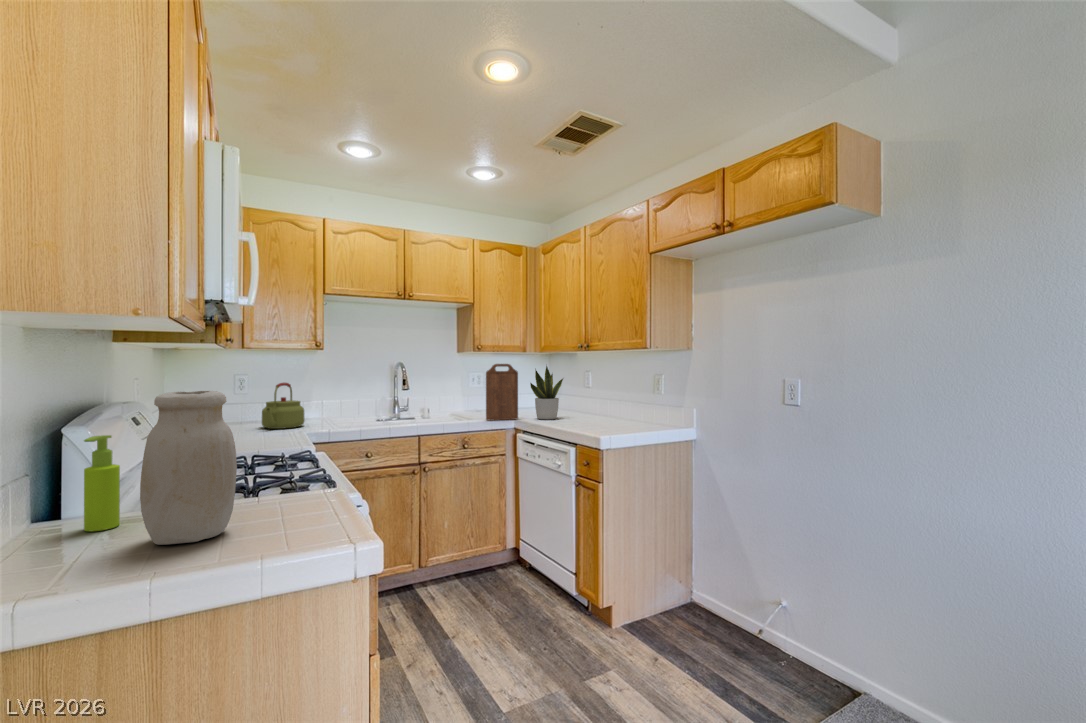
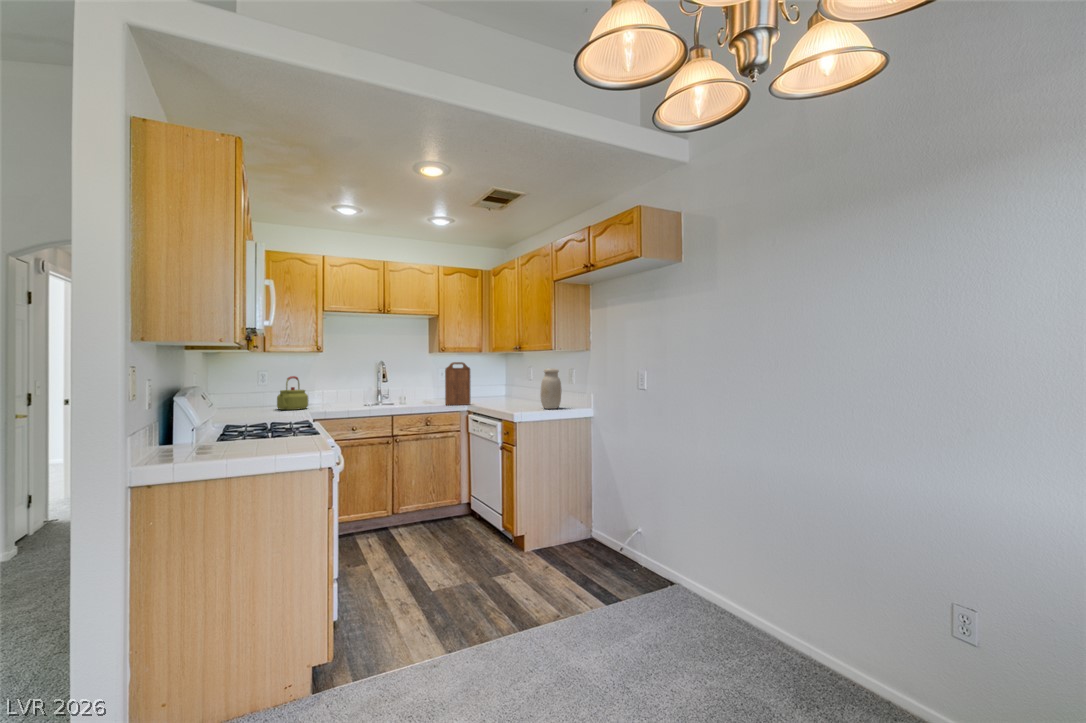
potted plant: present [530,366,563,420] -> none [479,362,507,405]
jar: present [140,391,237,545] -> present [540,368,562,409]
soap dispenser: present [84,435,120,531] -> none [180,400,198,450]

